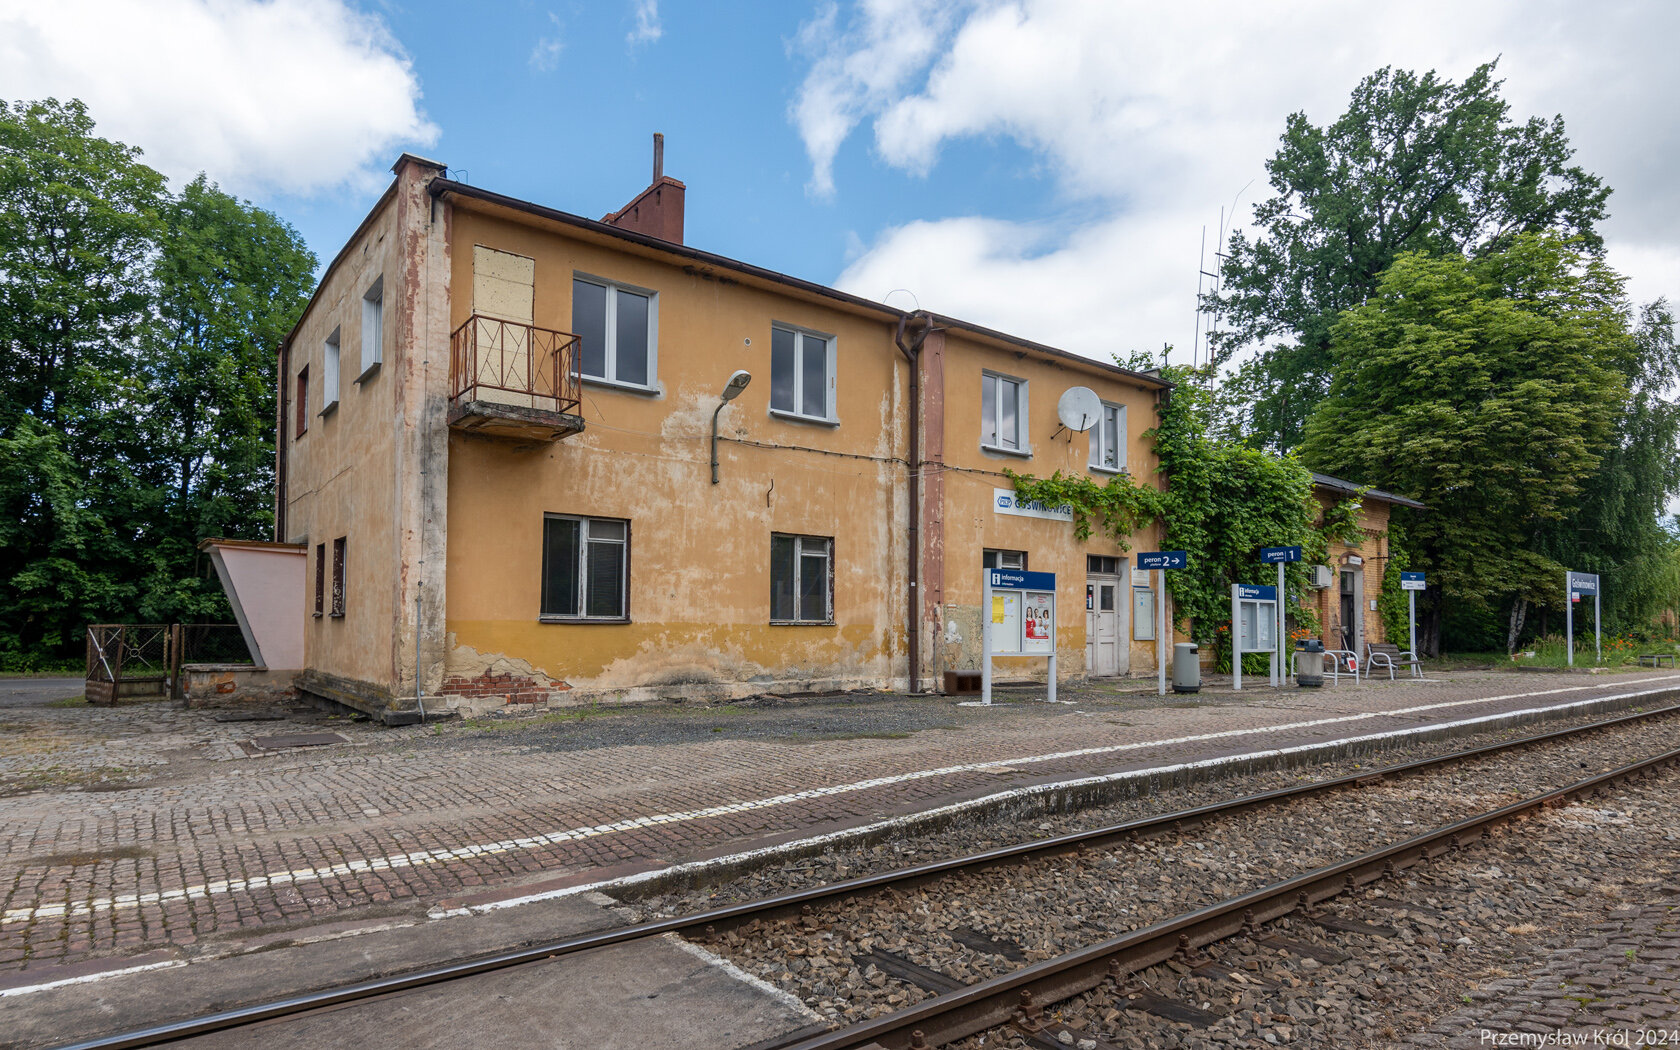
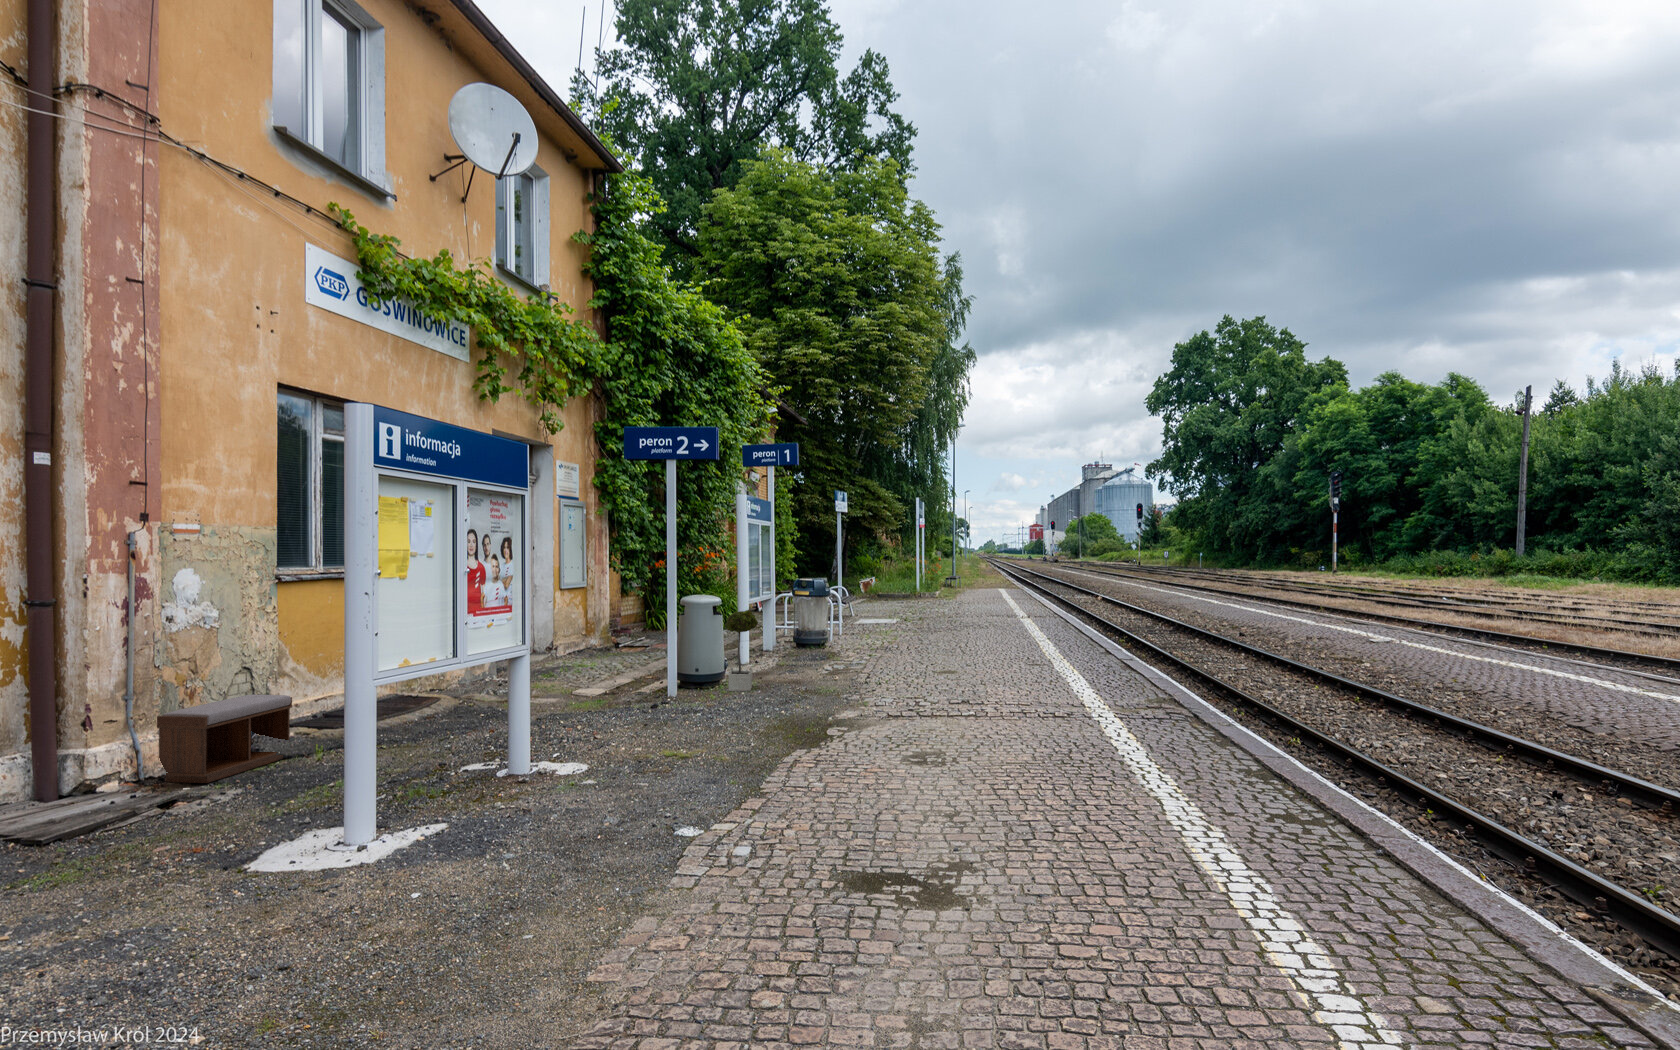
potted tree: none [1193,654,1213,700] -> present [725,610,758,691]

